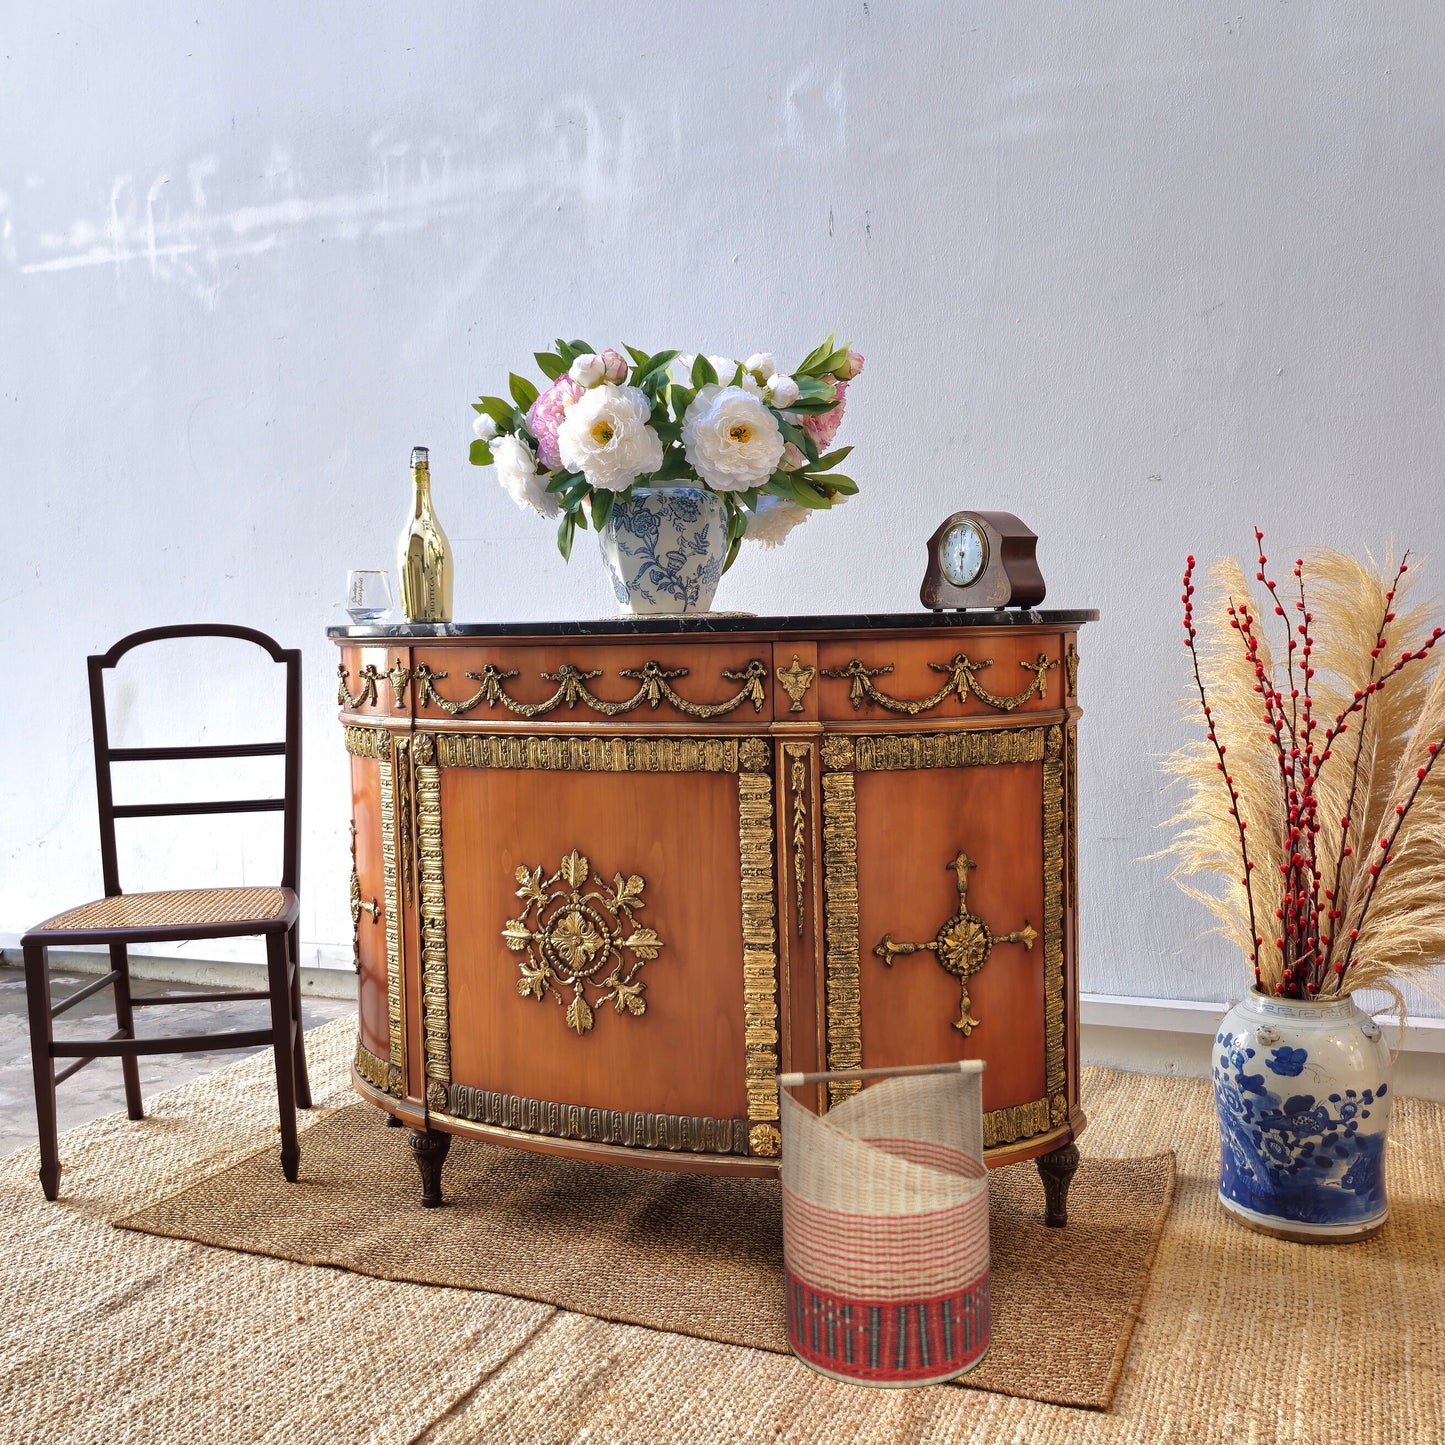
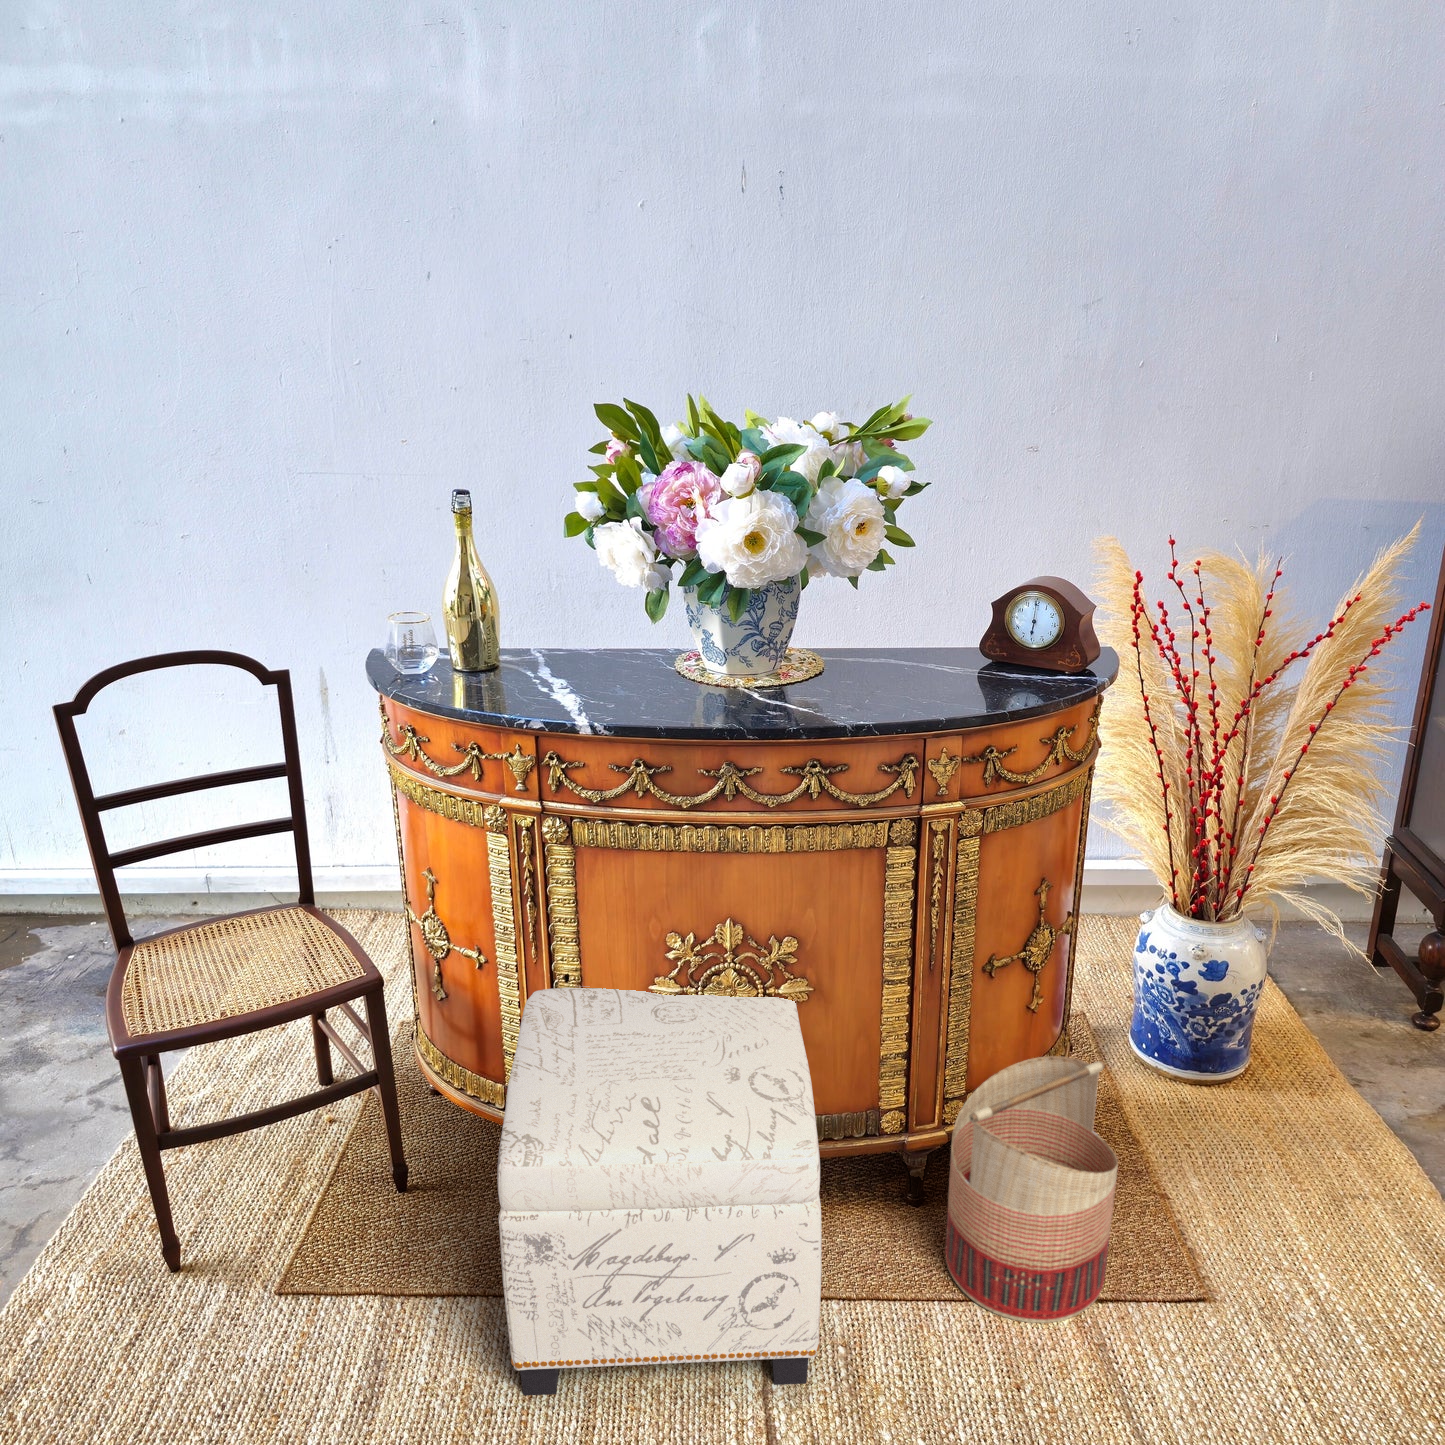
ottoman: none [219,936,672,1380] -> present [497,988,822,1396]

